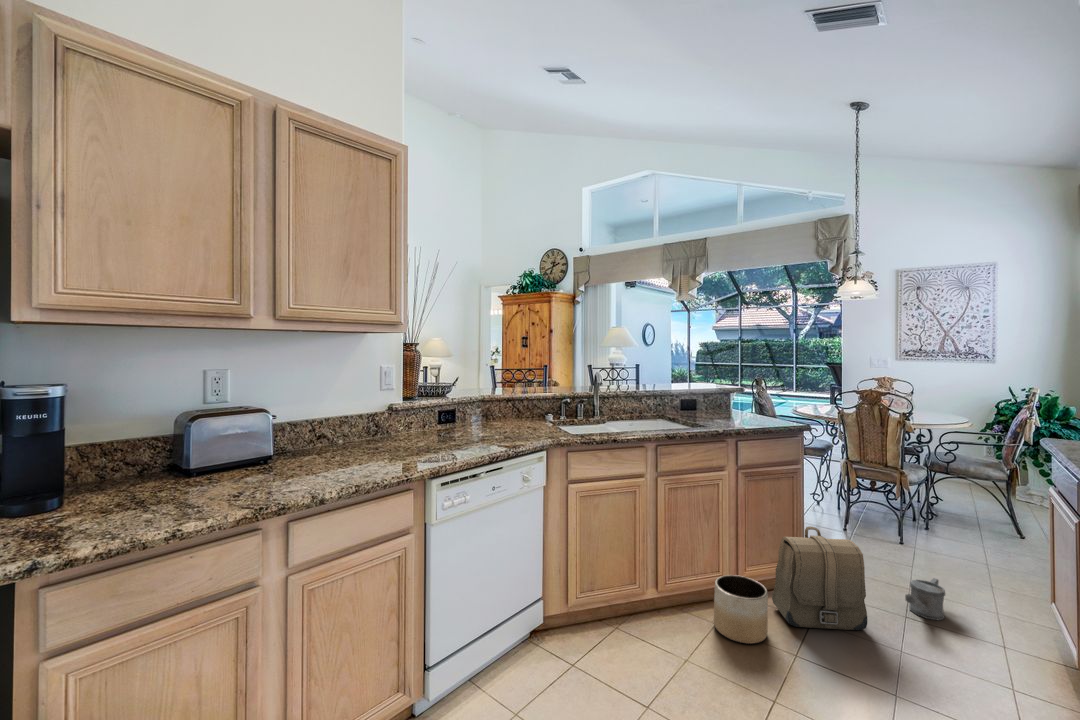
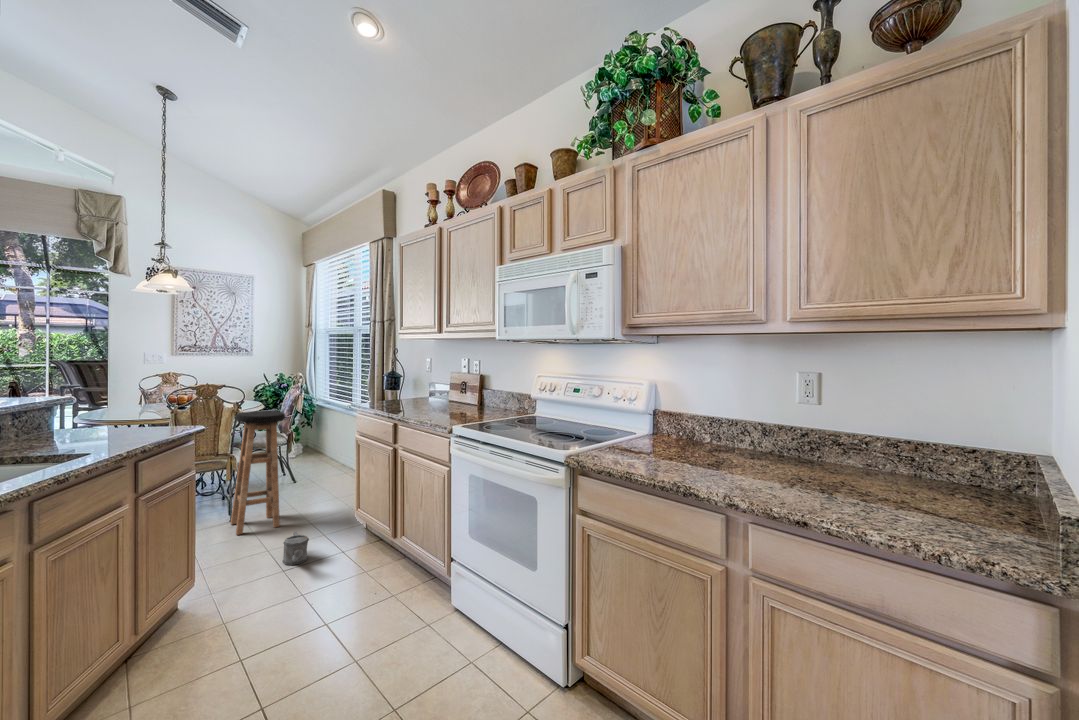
bar stool: none [891,421,958,573] -> present [231,411,285,535]
backpack: present [772,526,867,630] -> none [185,526,279,634]
planter: present [714,575,768,644] -> none [141,610,215,695]

